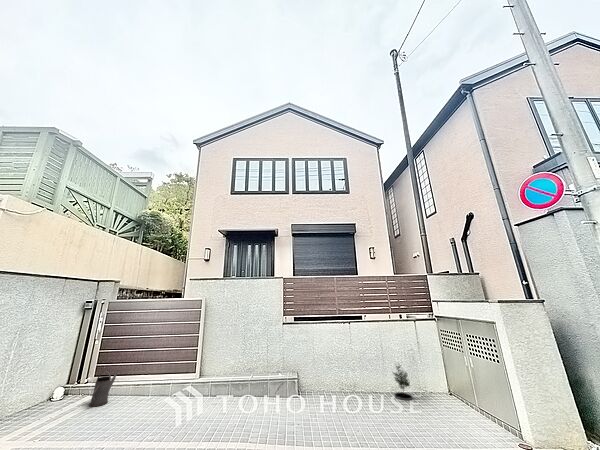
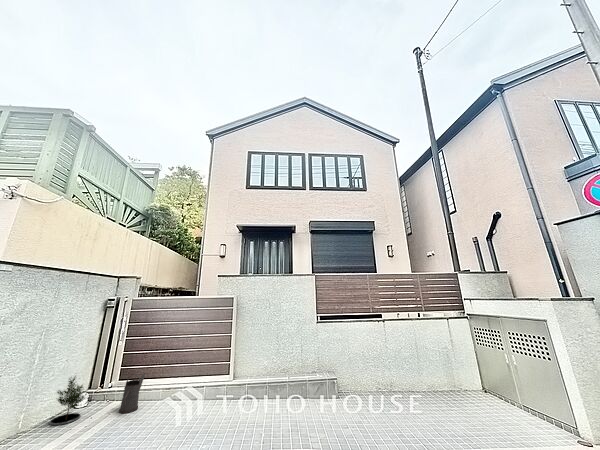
potted tree: present [393,366,413,400] -> present [49,376,87,425]

